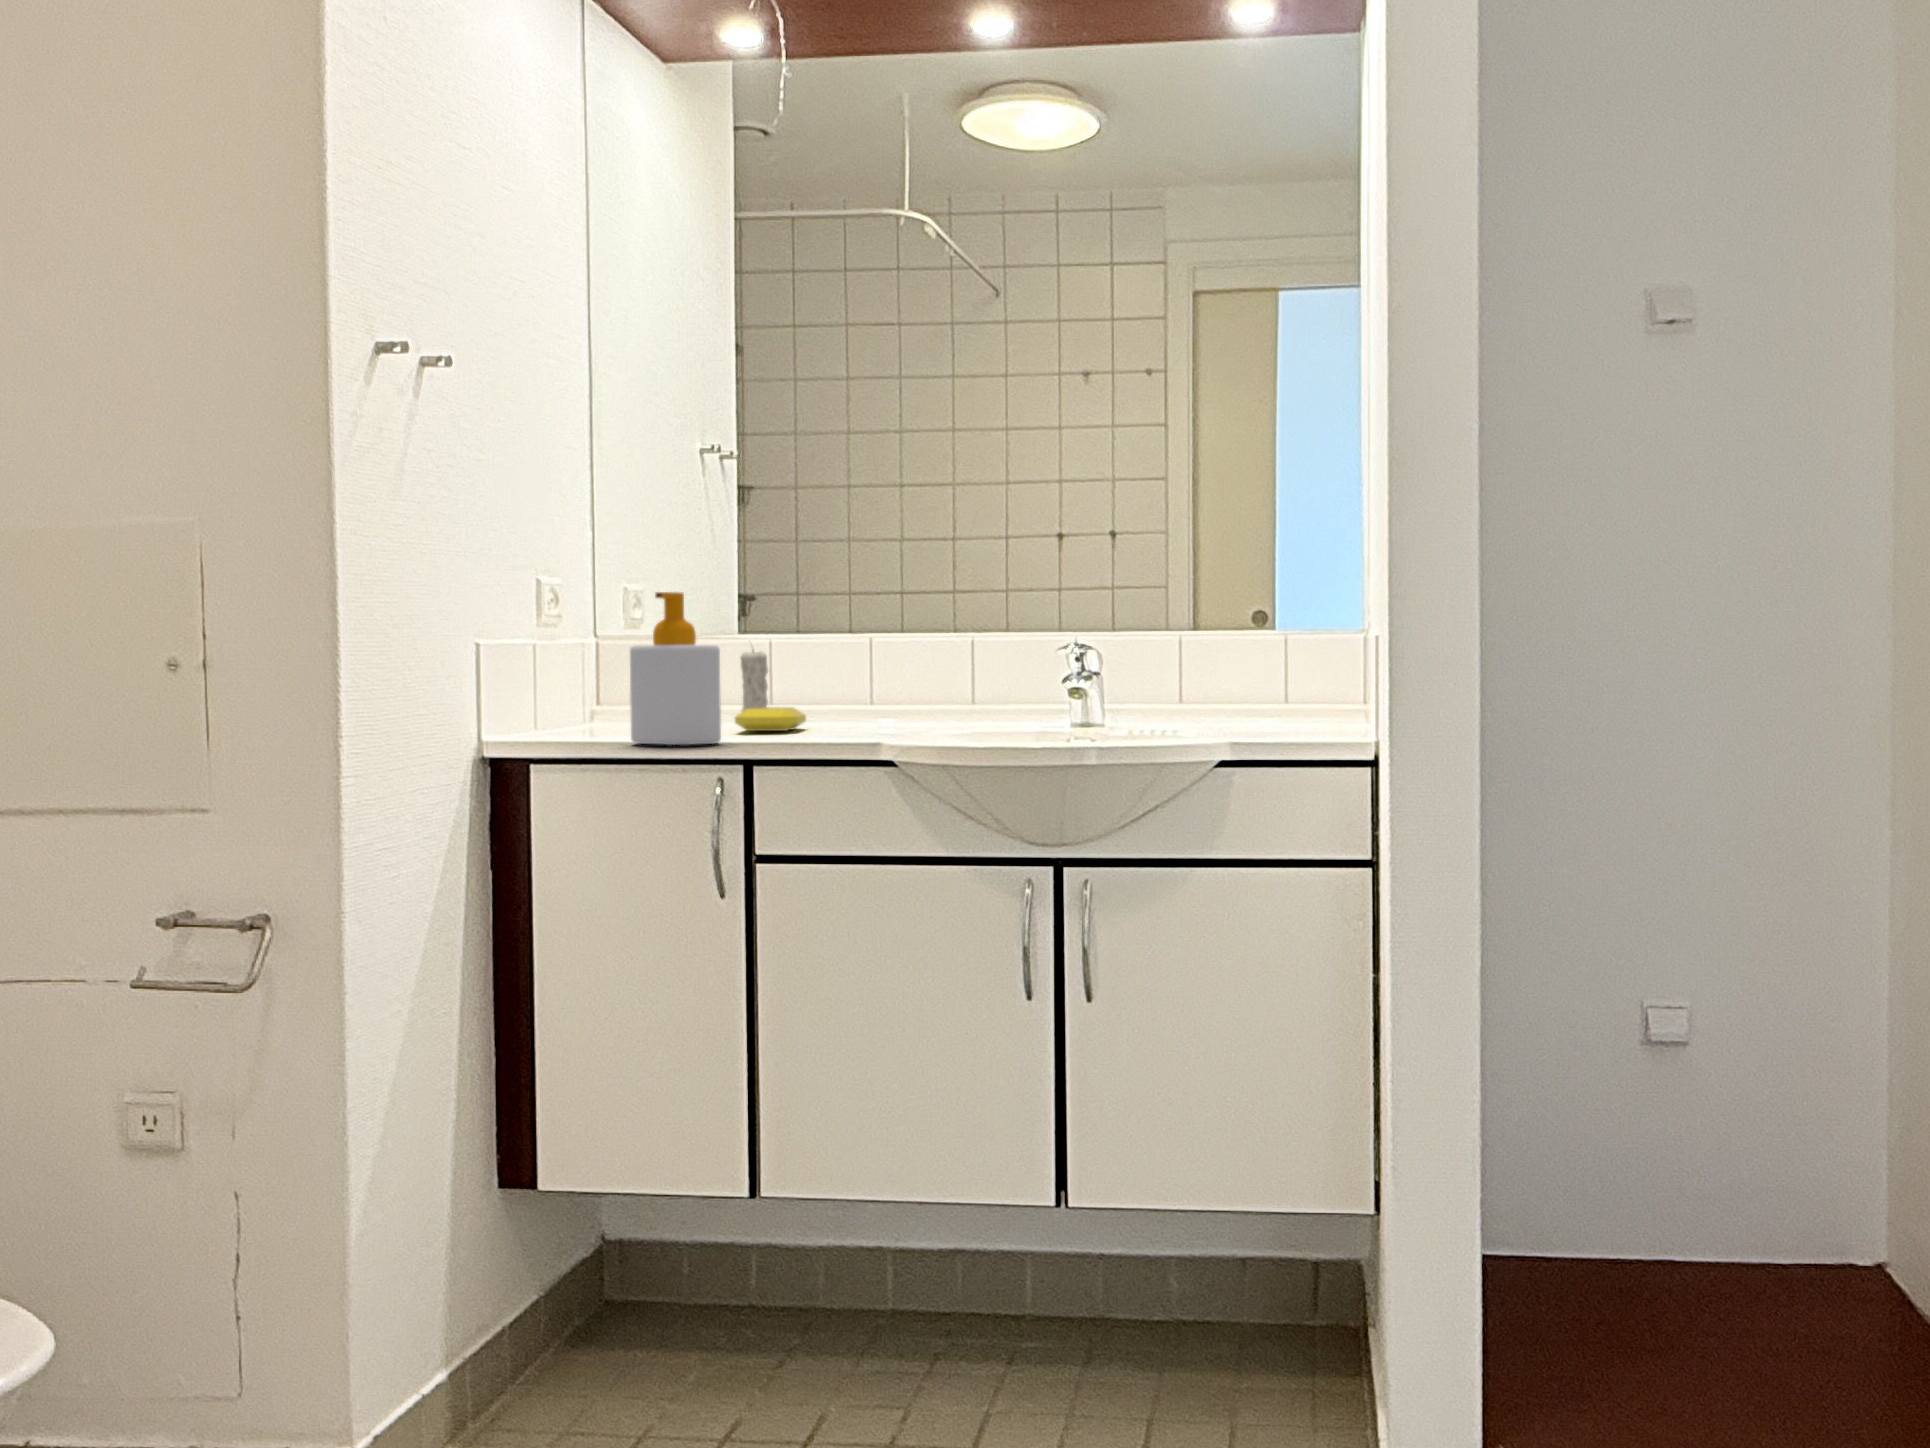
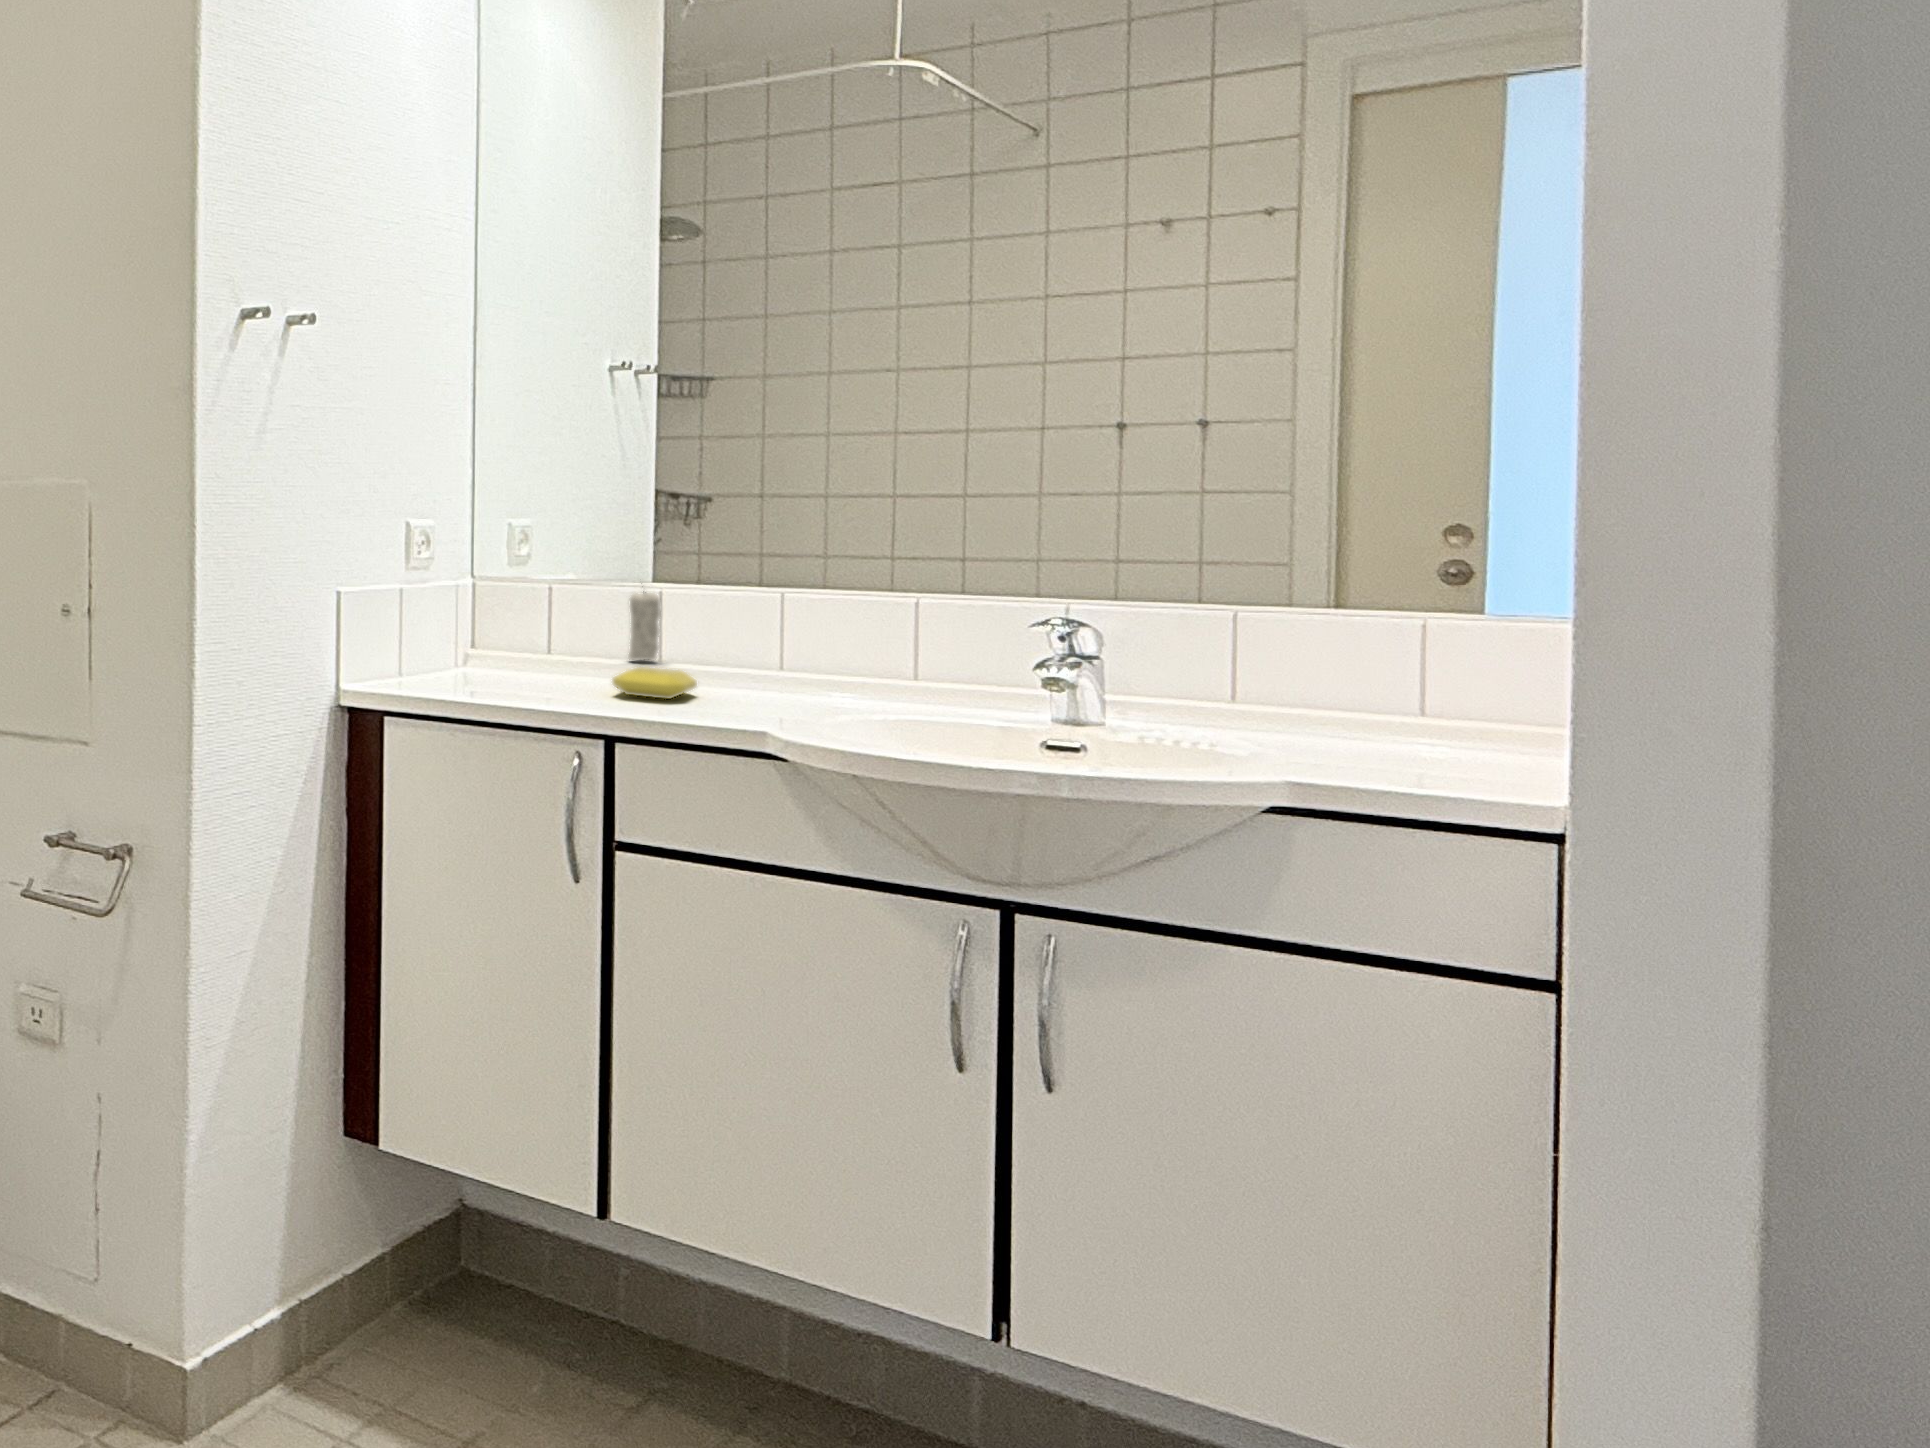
soap bottle: present [630,592,721,745] -> none [494,549,595,716]

